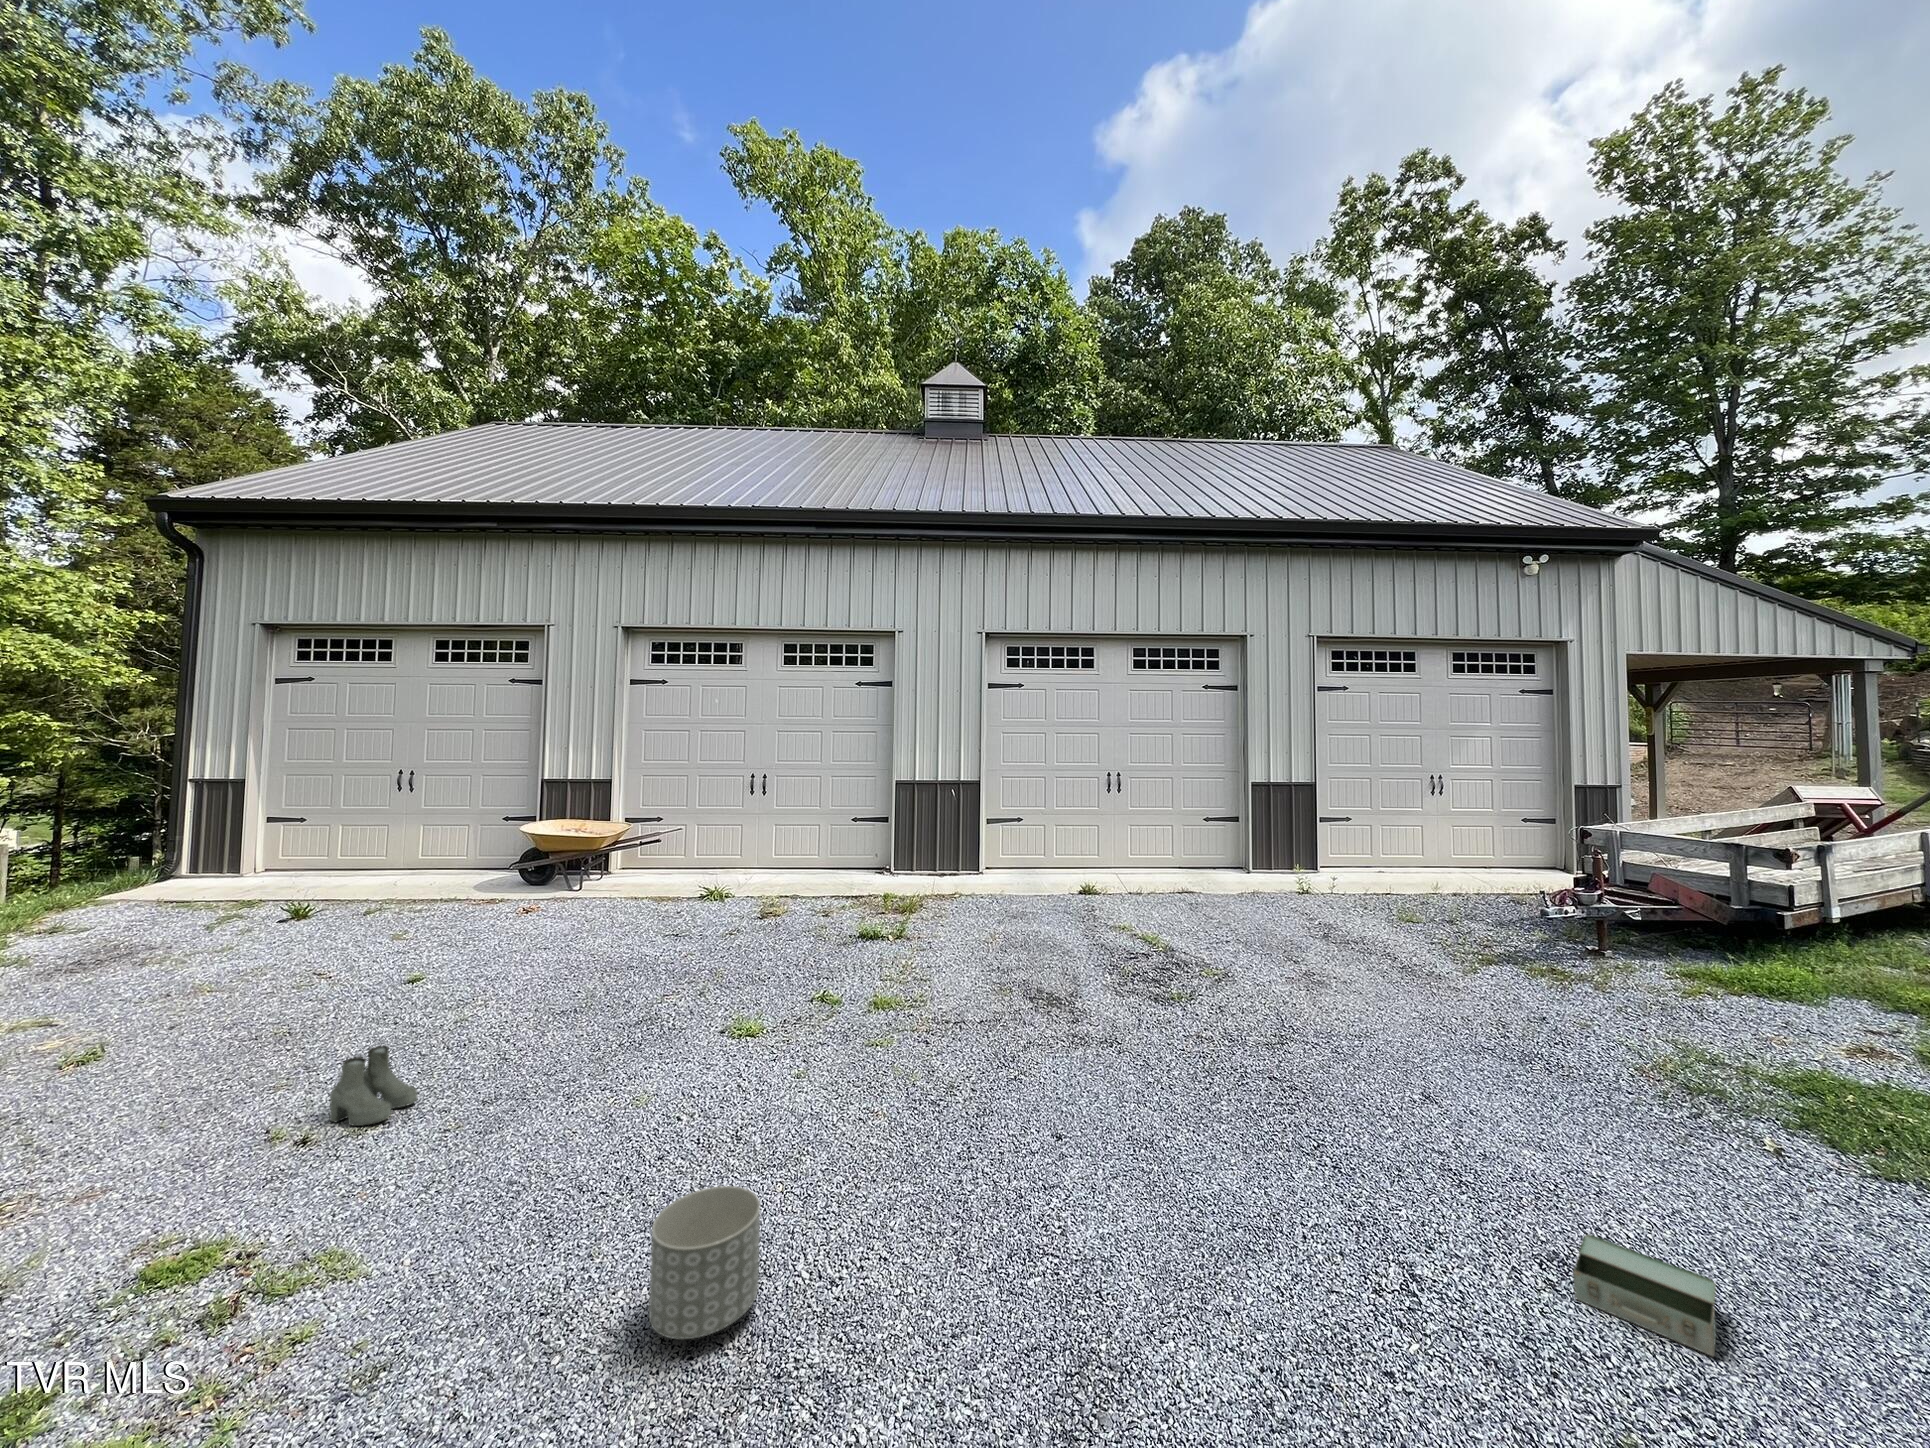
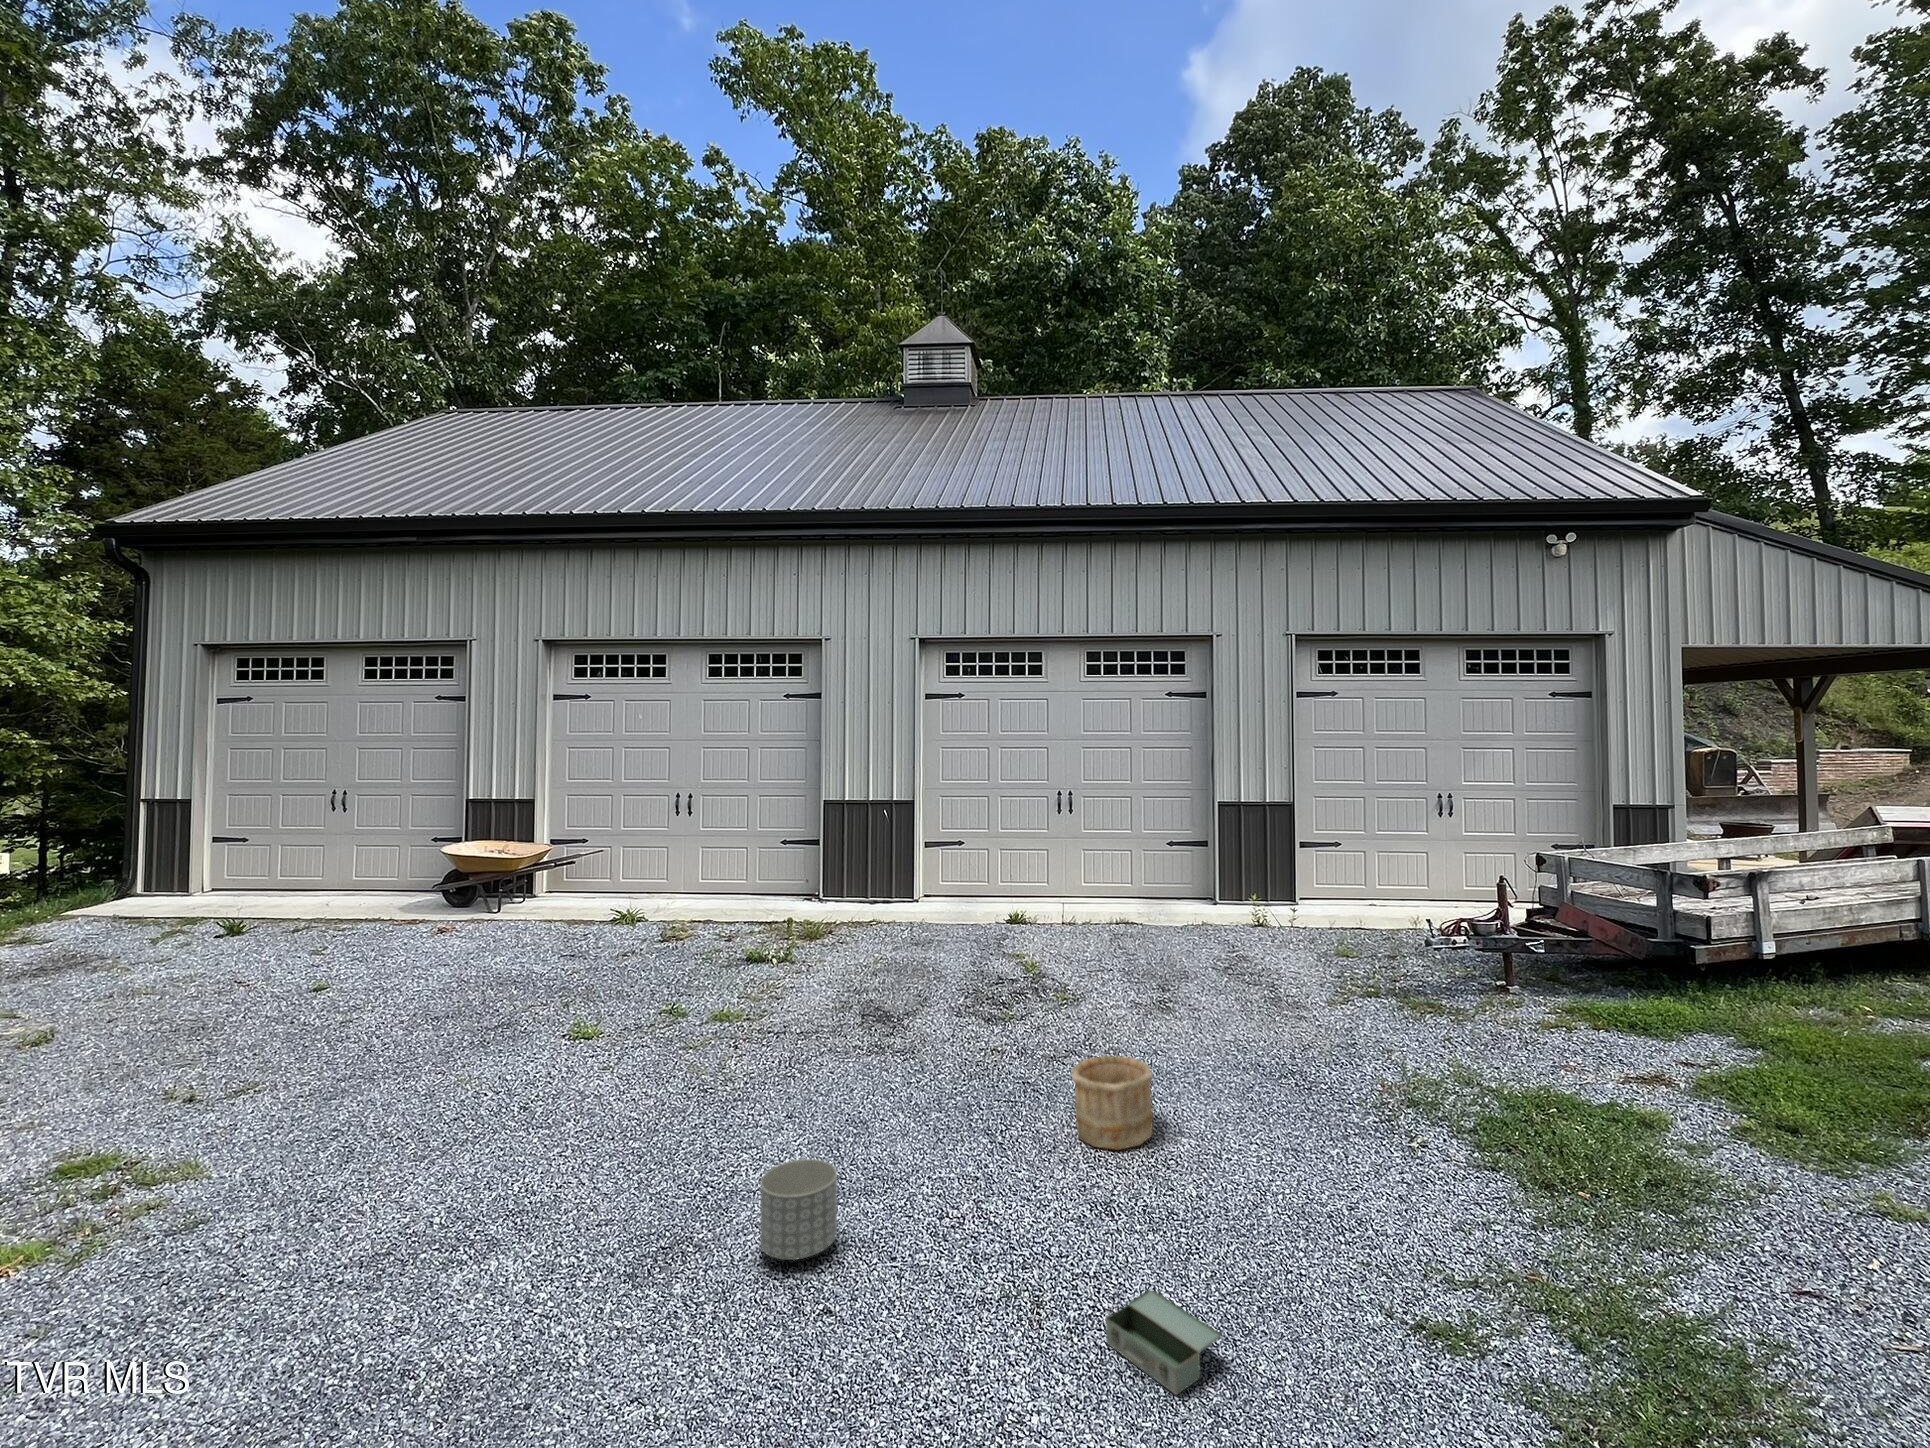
wooden bucket: none [1311,996,1400,1089] -> present [1072,1055,1153,1150]
boots: present [330,1045,418,1126] -> none [173,1072,250,1142]
planter: present [649,1186,760,1339] -> present [760,1159,837,1260]

